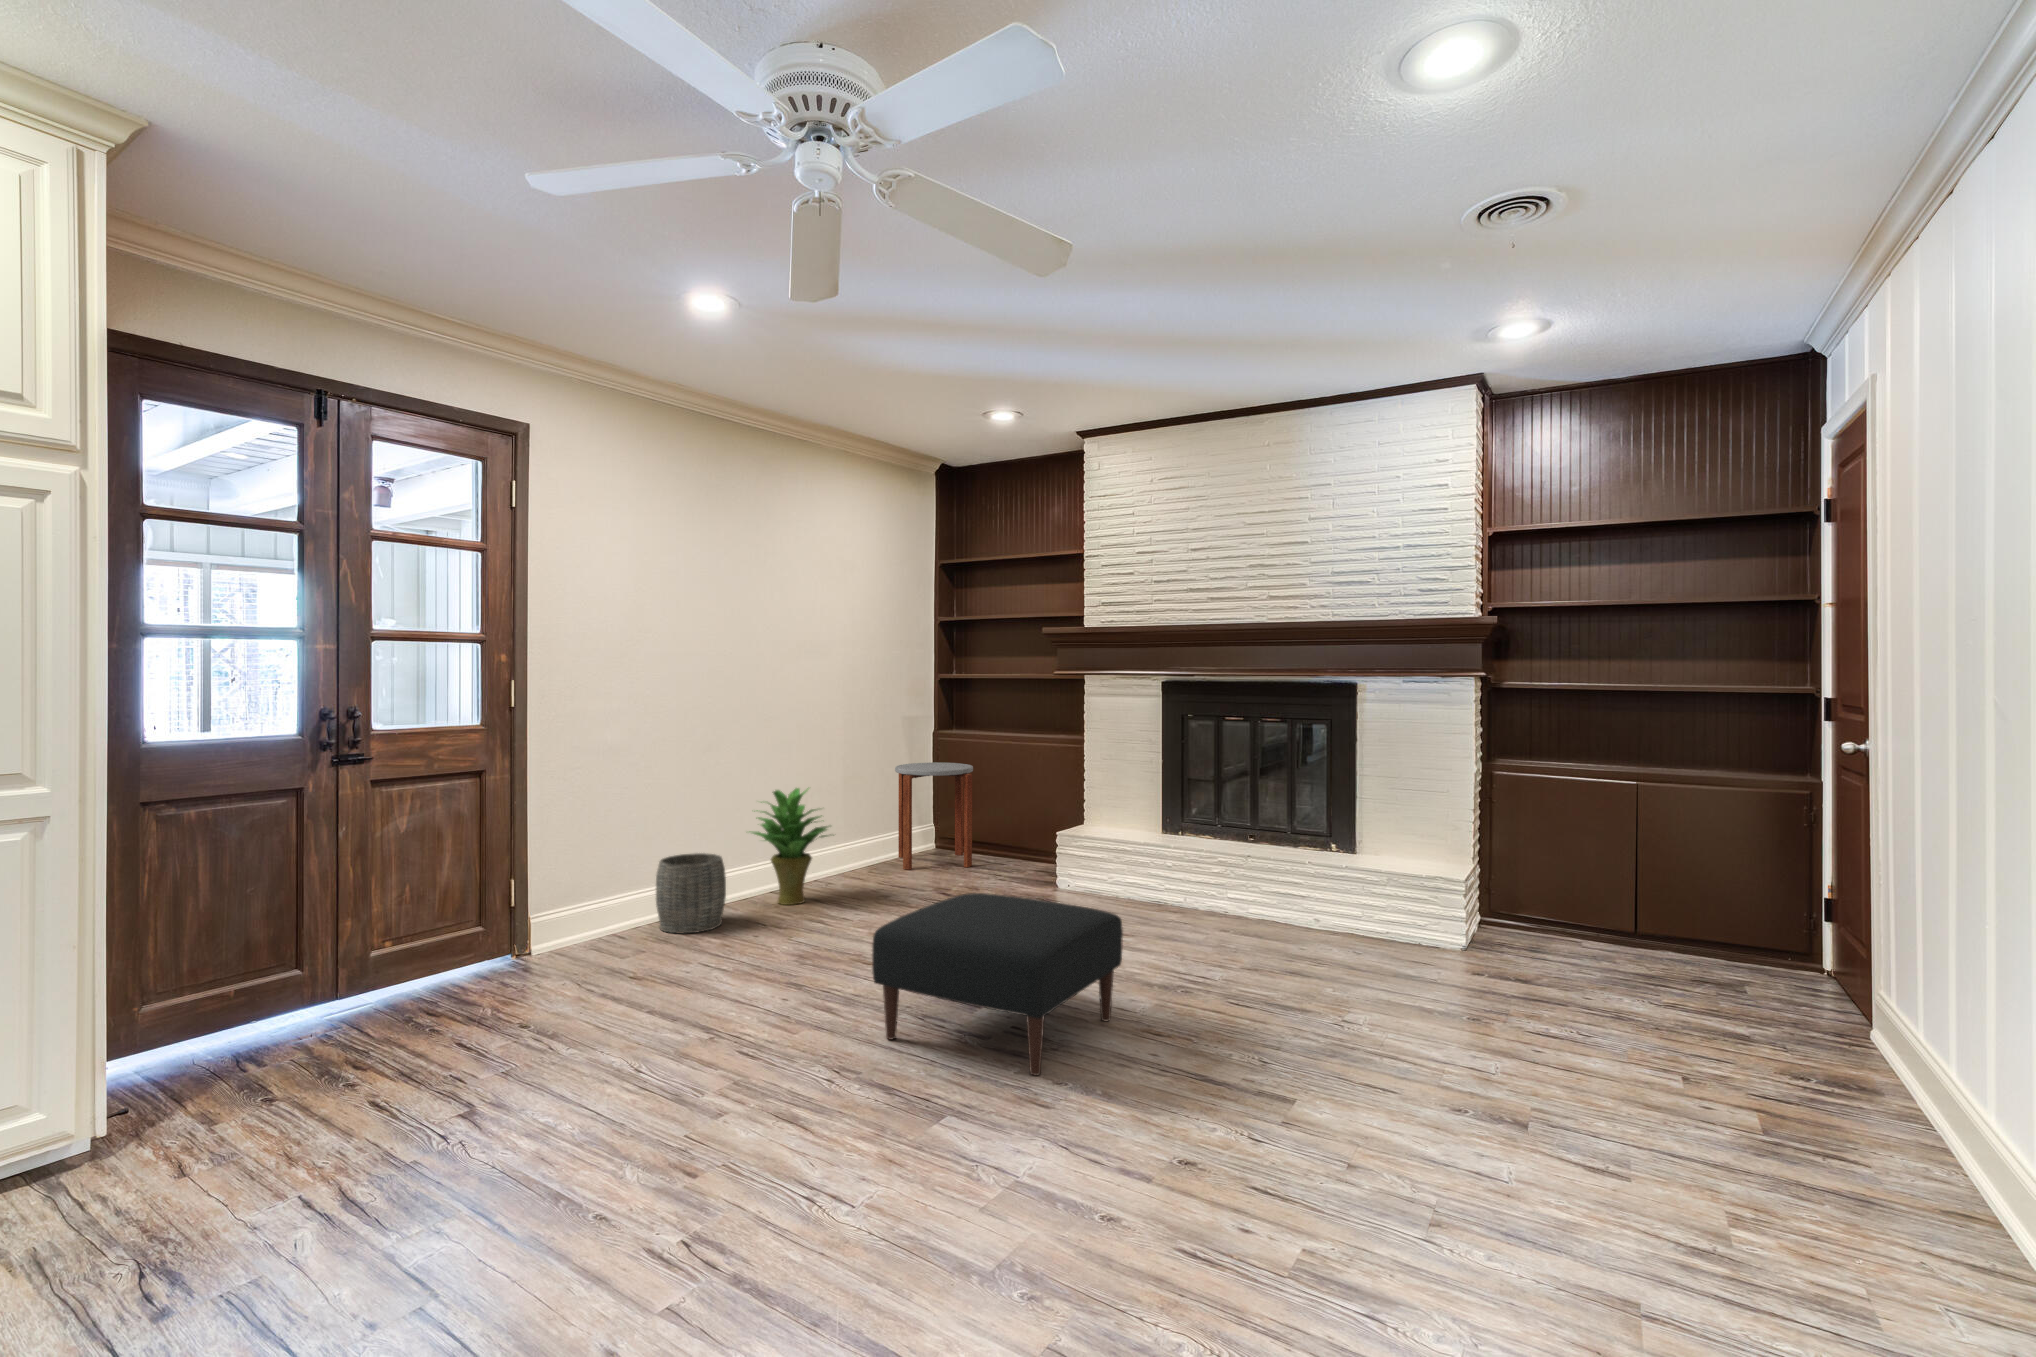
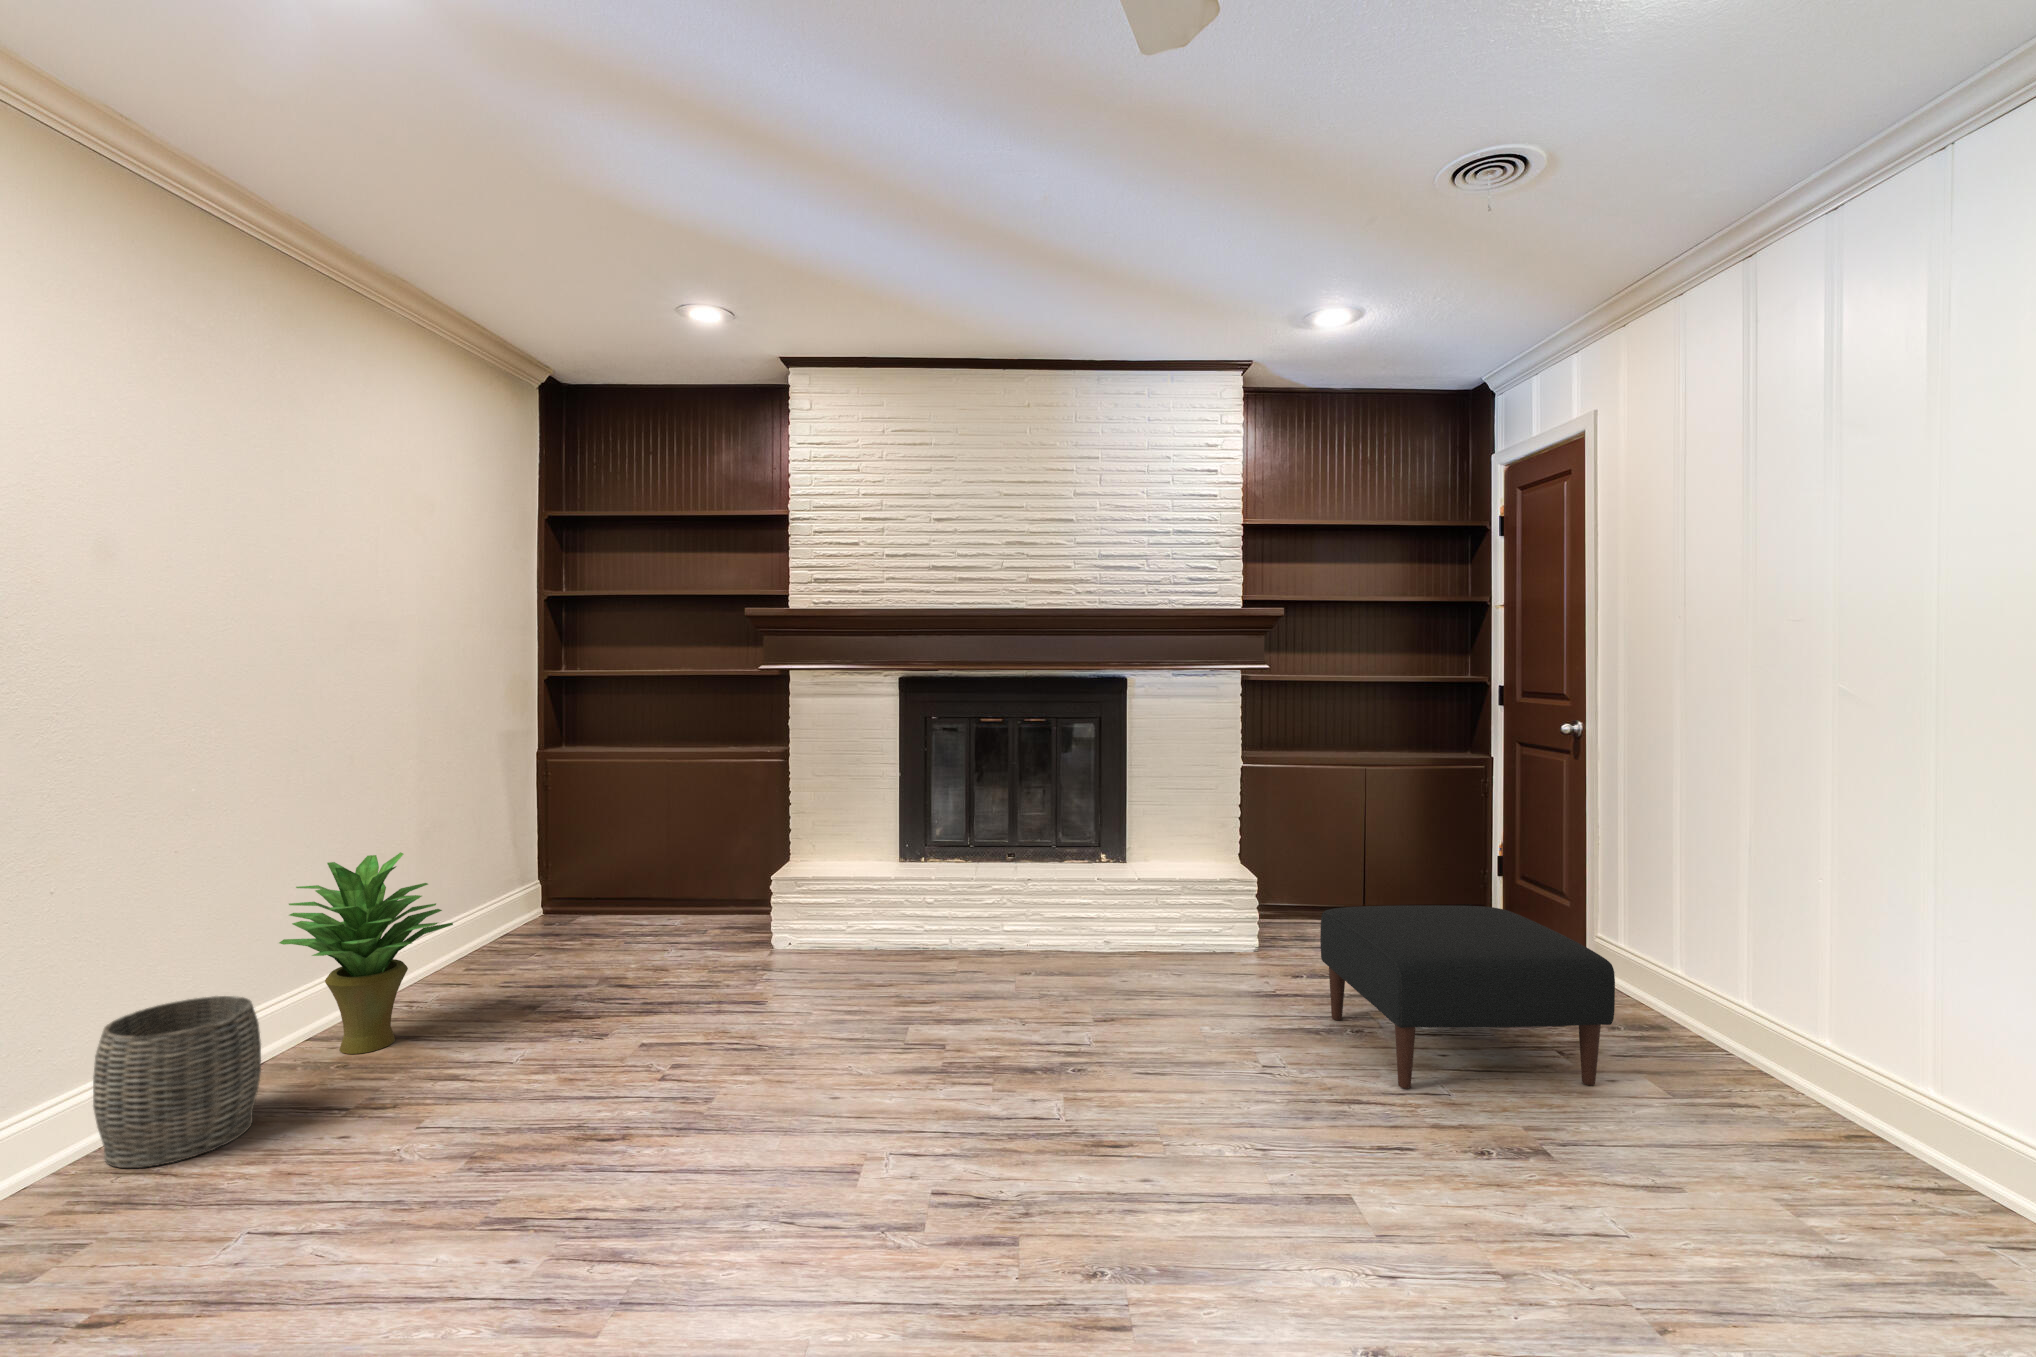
side table: present [895,762,973,870] -> none [496,792,624,952]
ottoman: present [872,893,1123,1076] -> present [1320,905,1615,1089]

